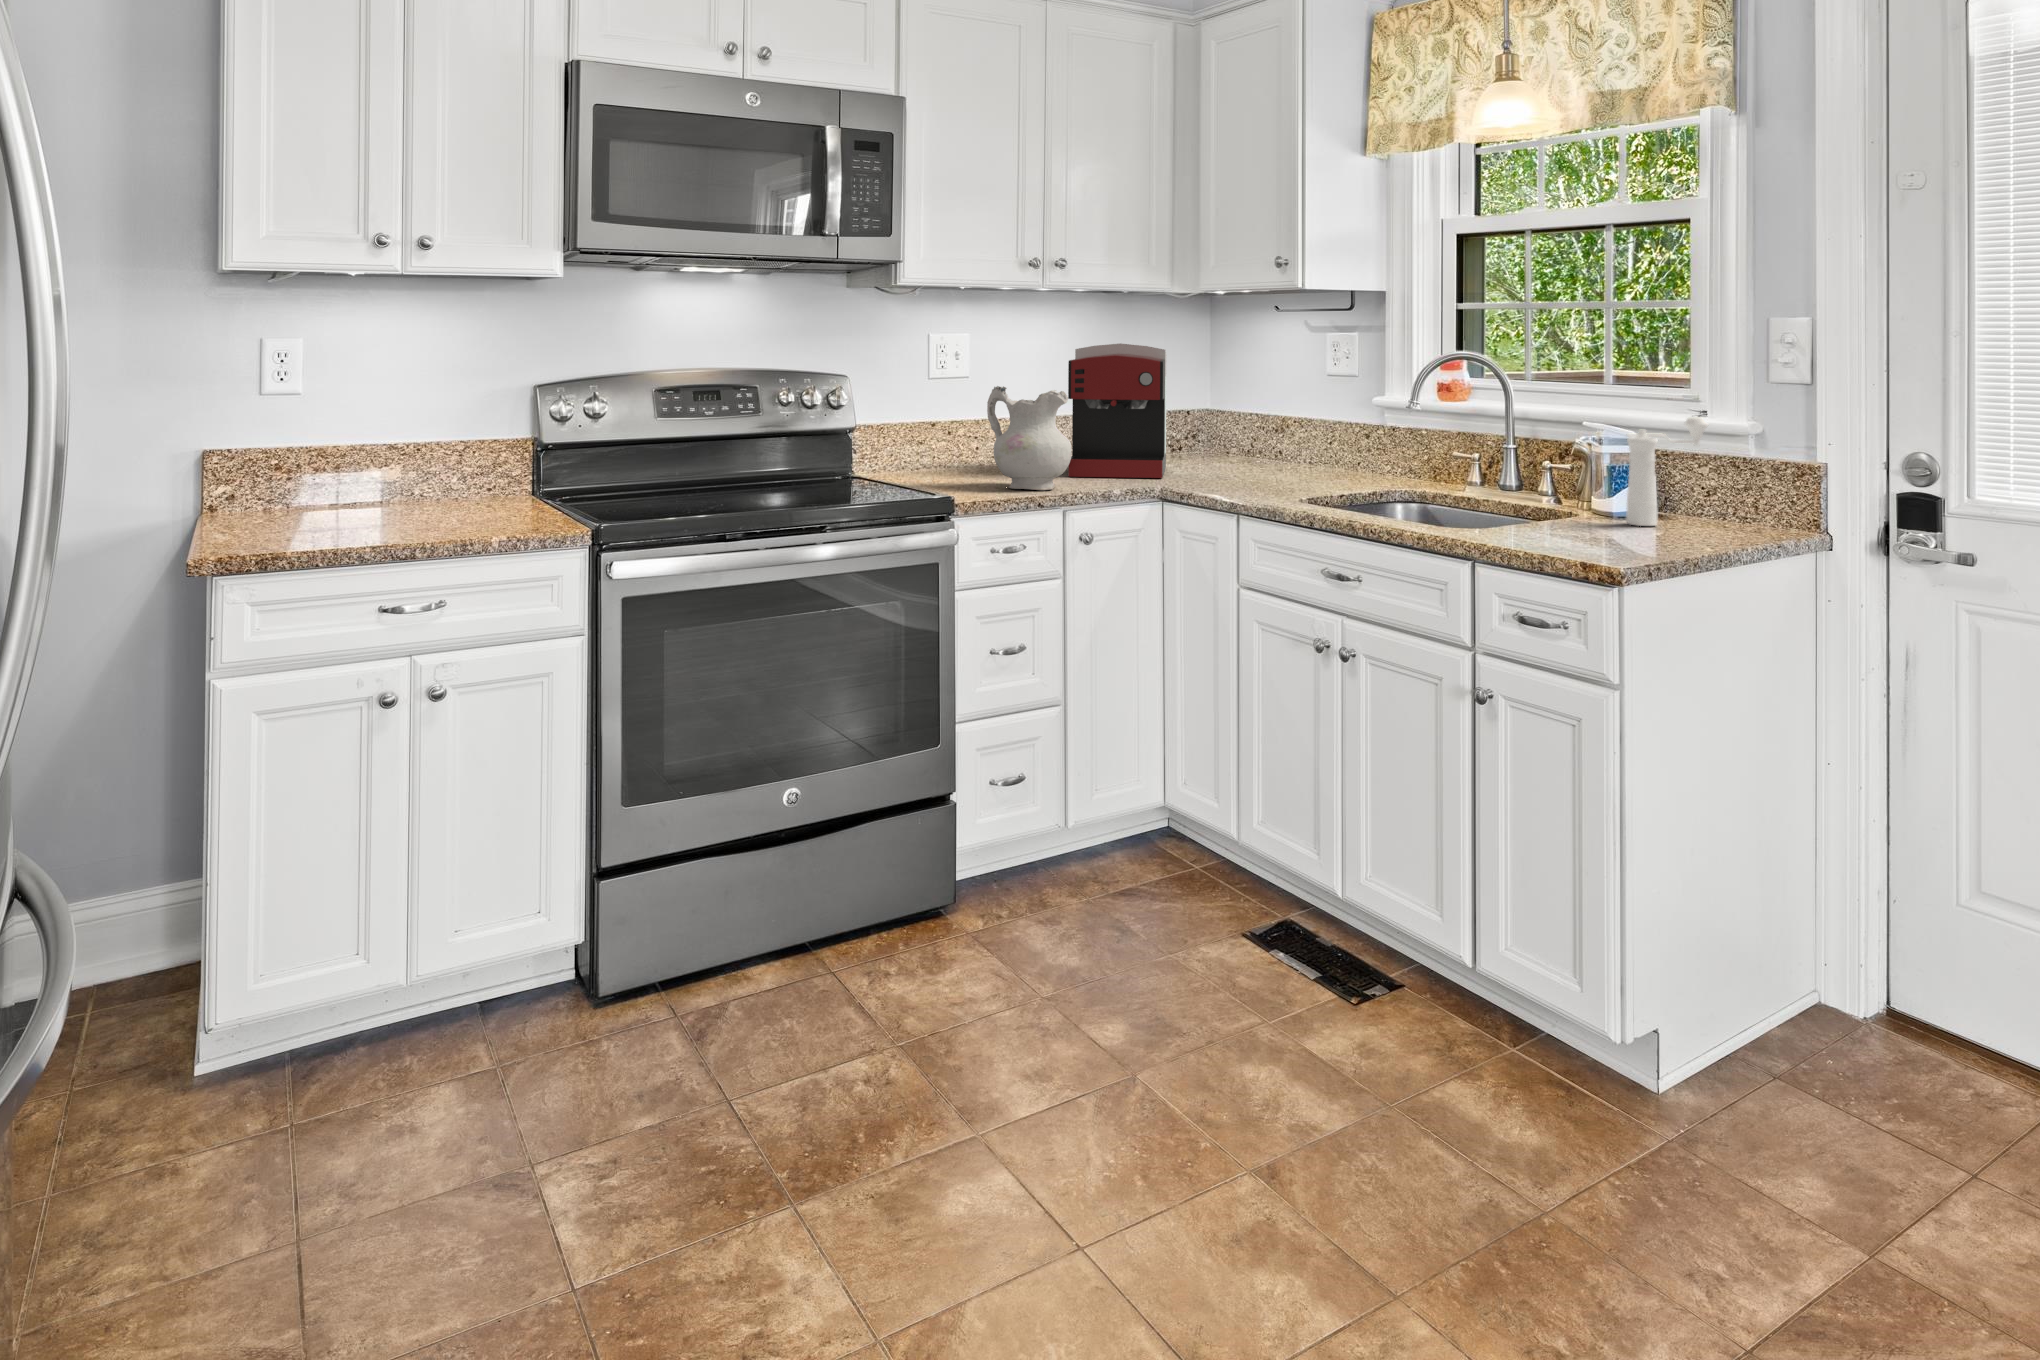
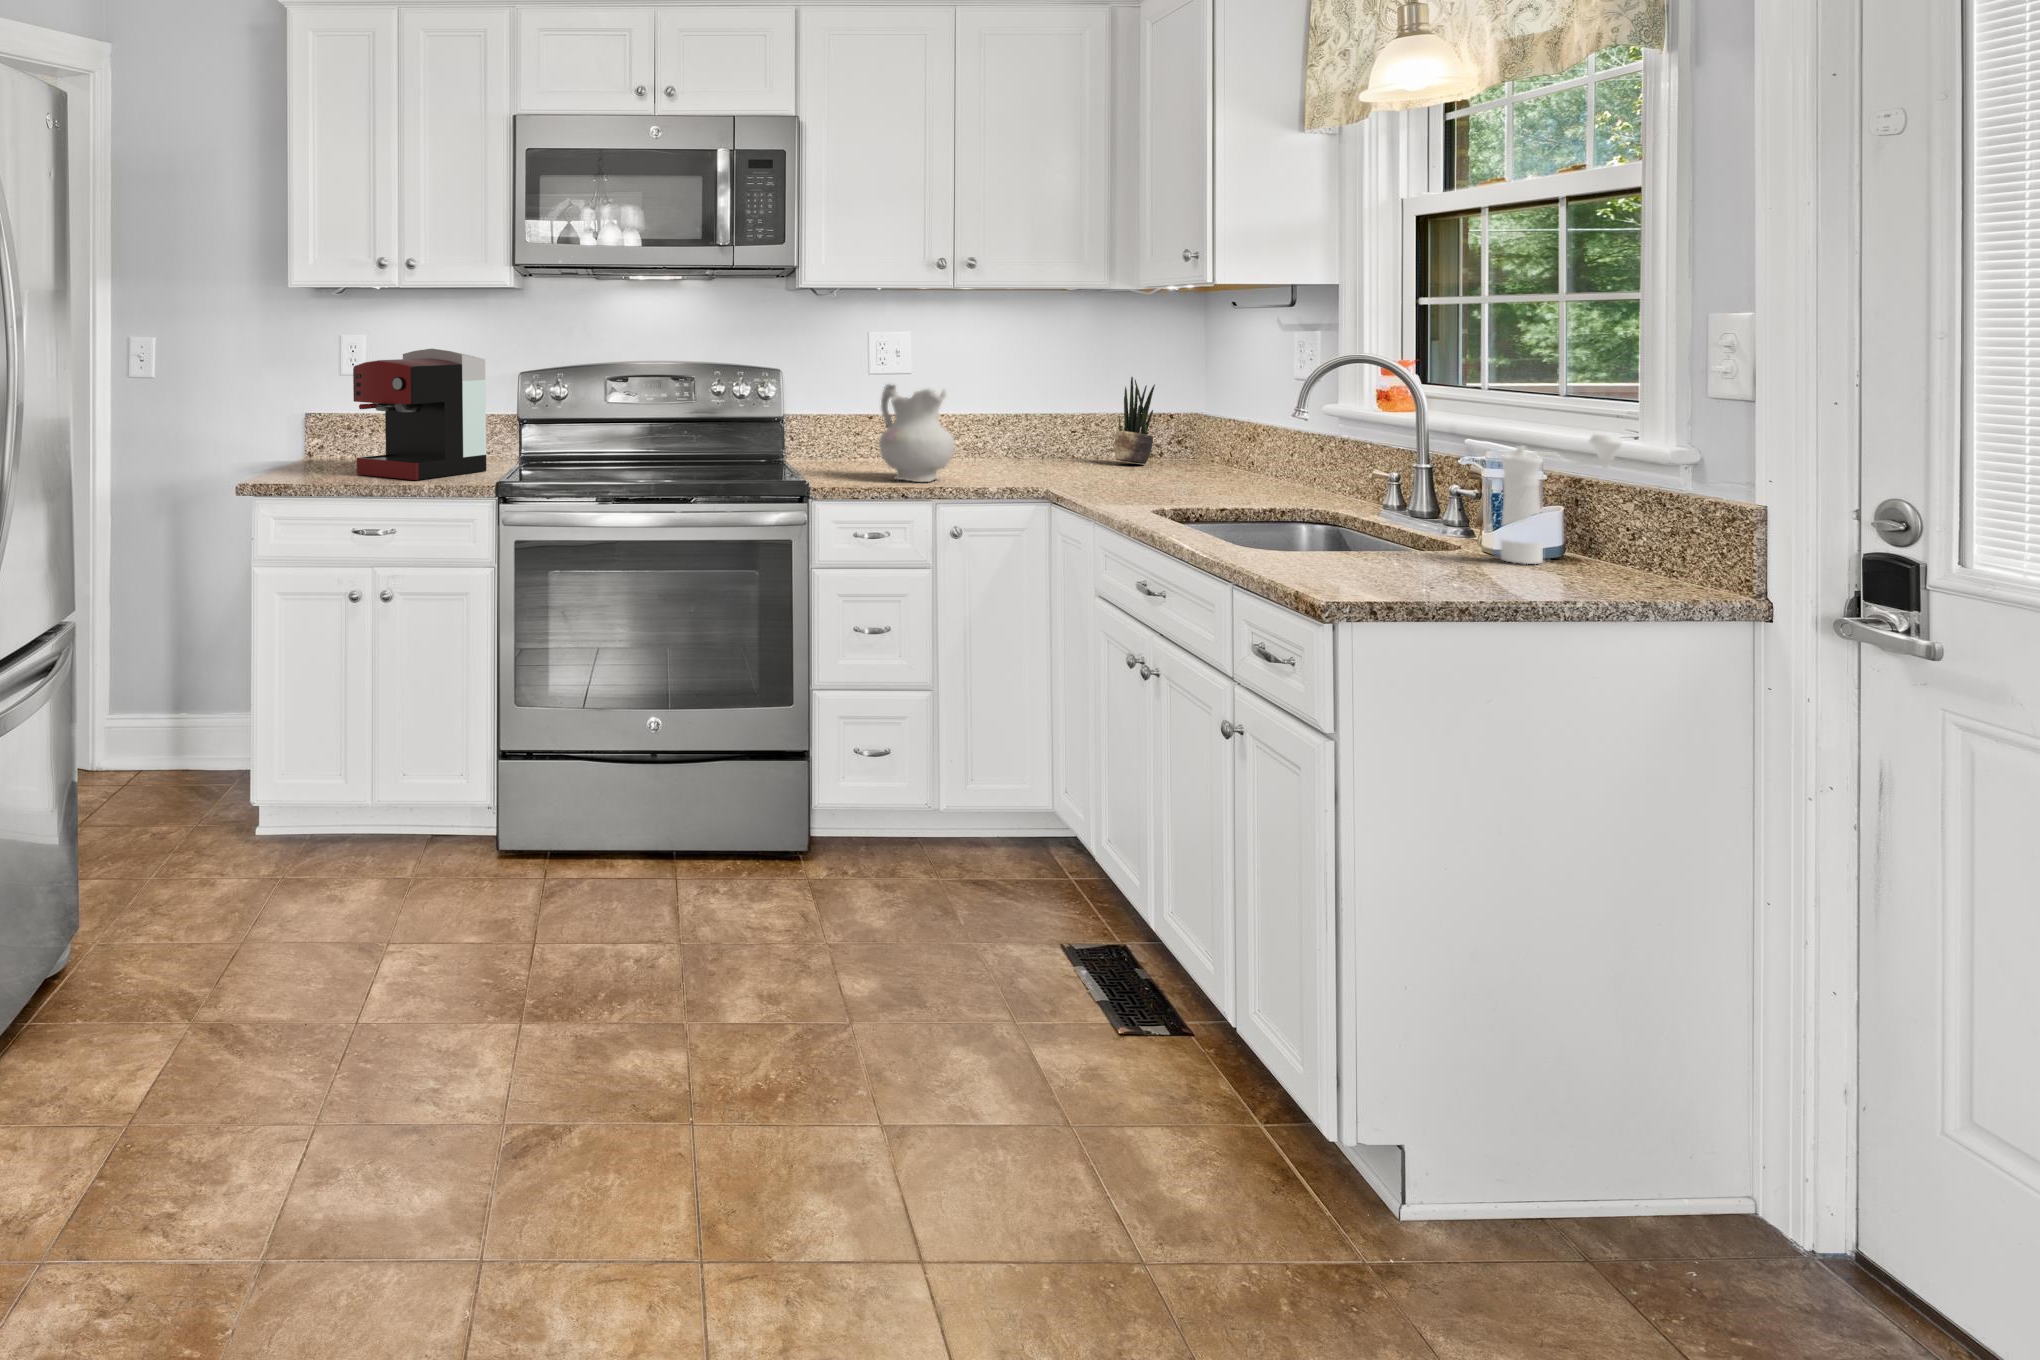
coffee maker: present [1068,343,1166,478] -> present [353,349,486,480]
potted plant: none [1167,378,1205,464] -> present [1114,377,1155,464]

